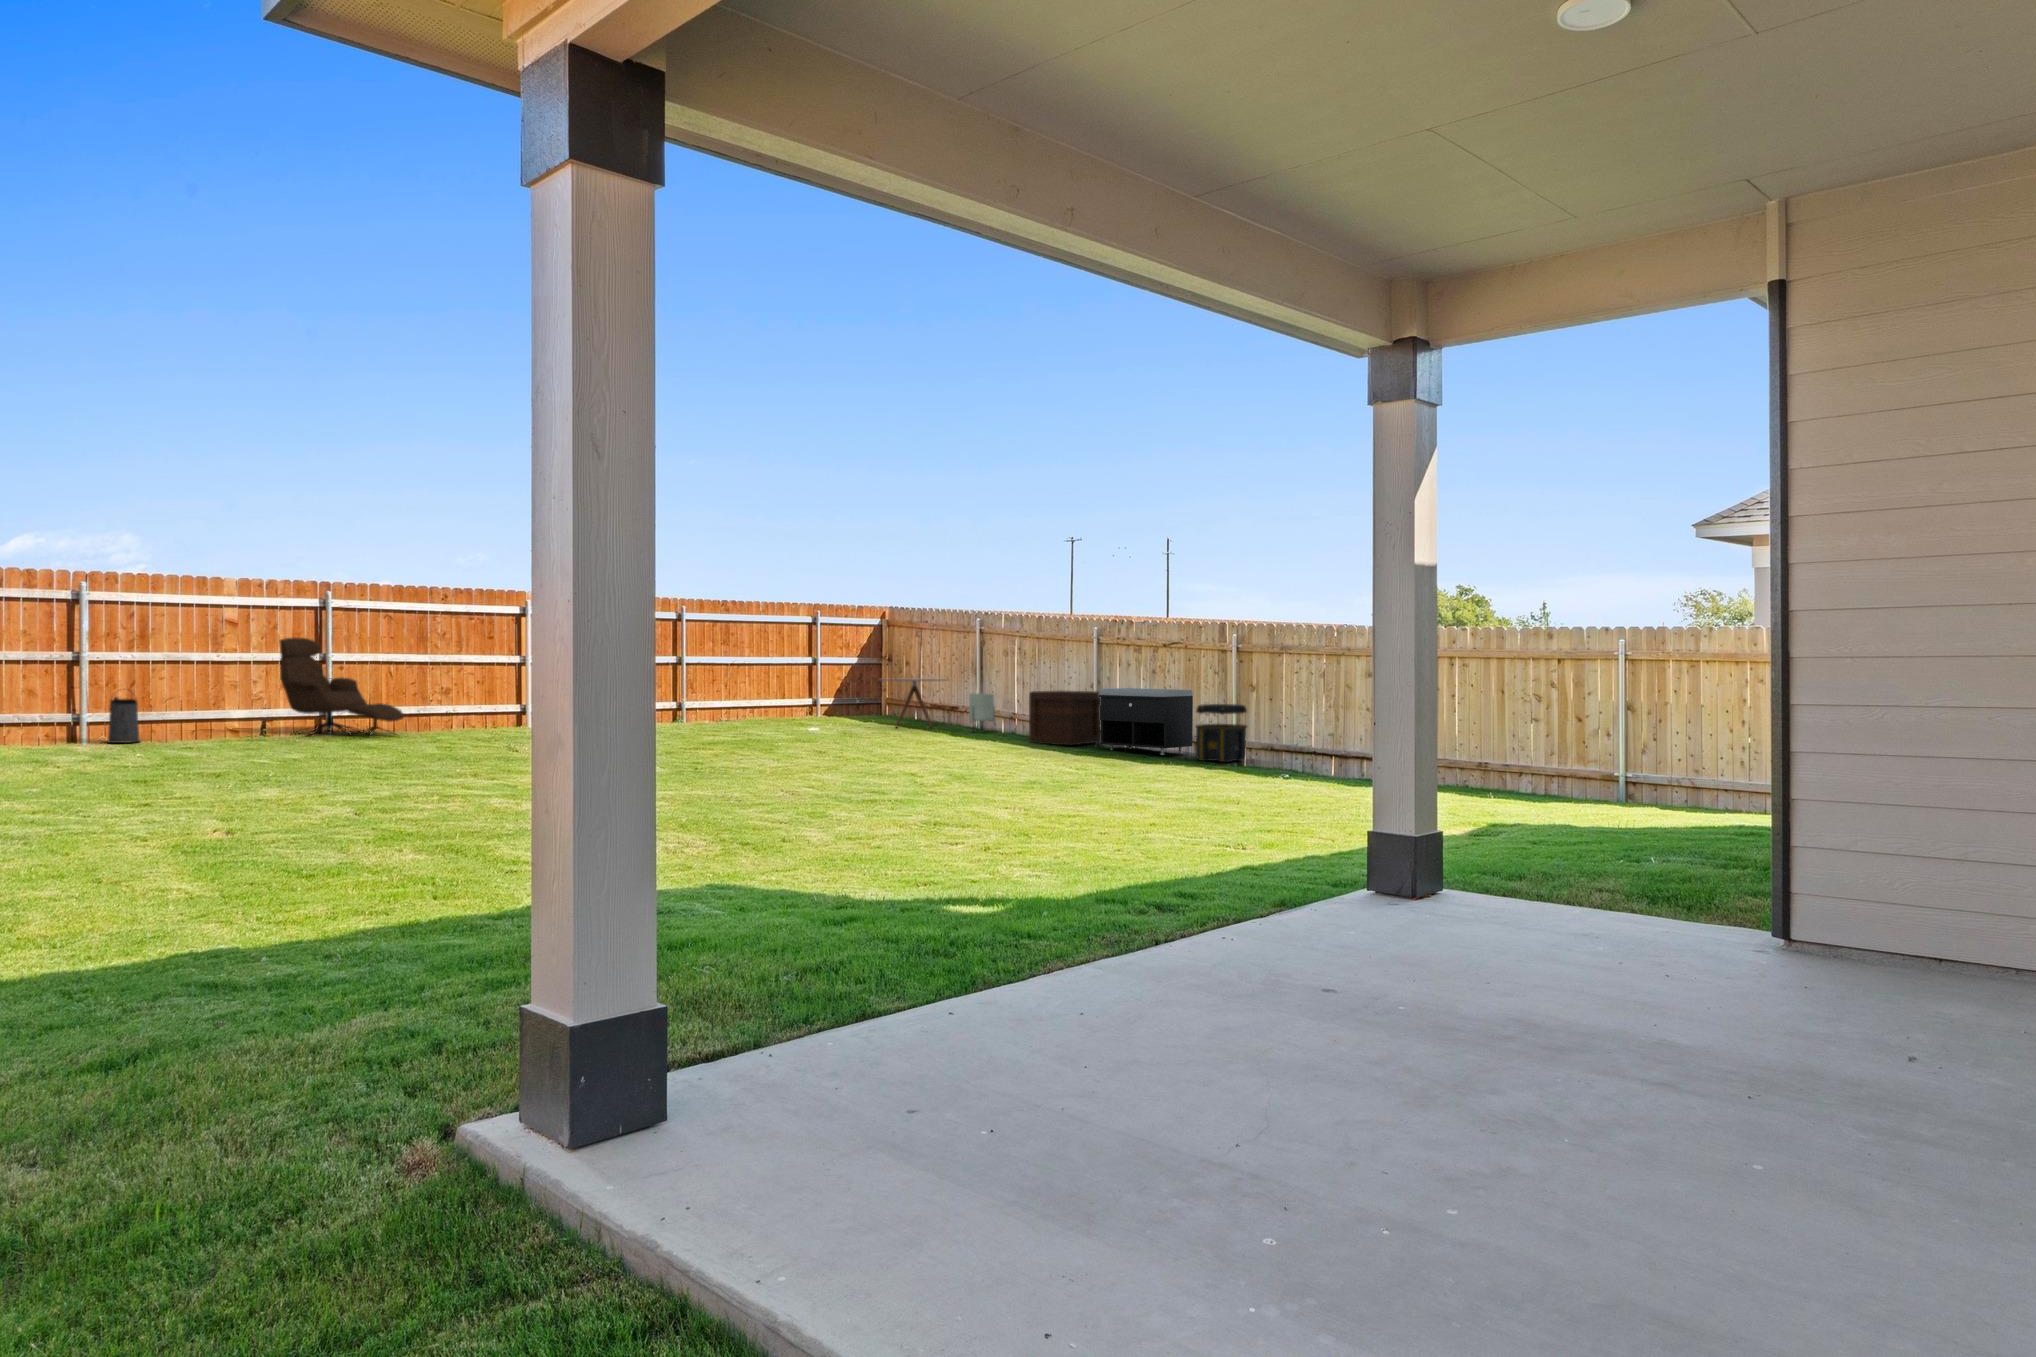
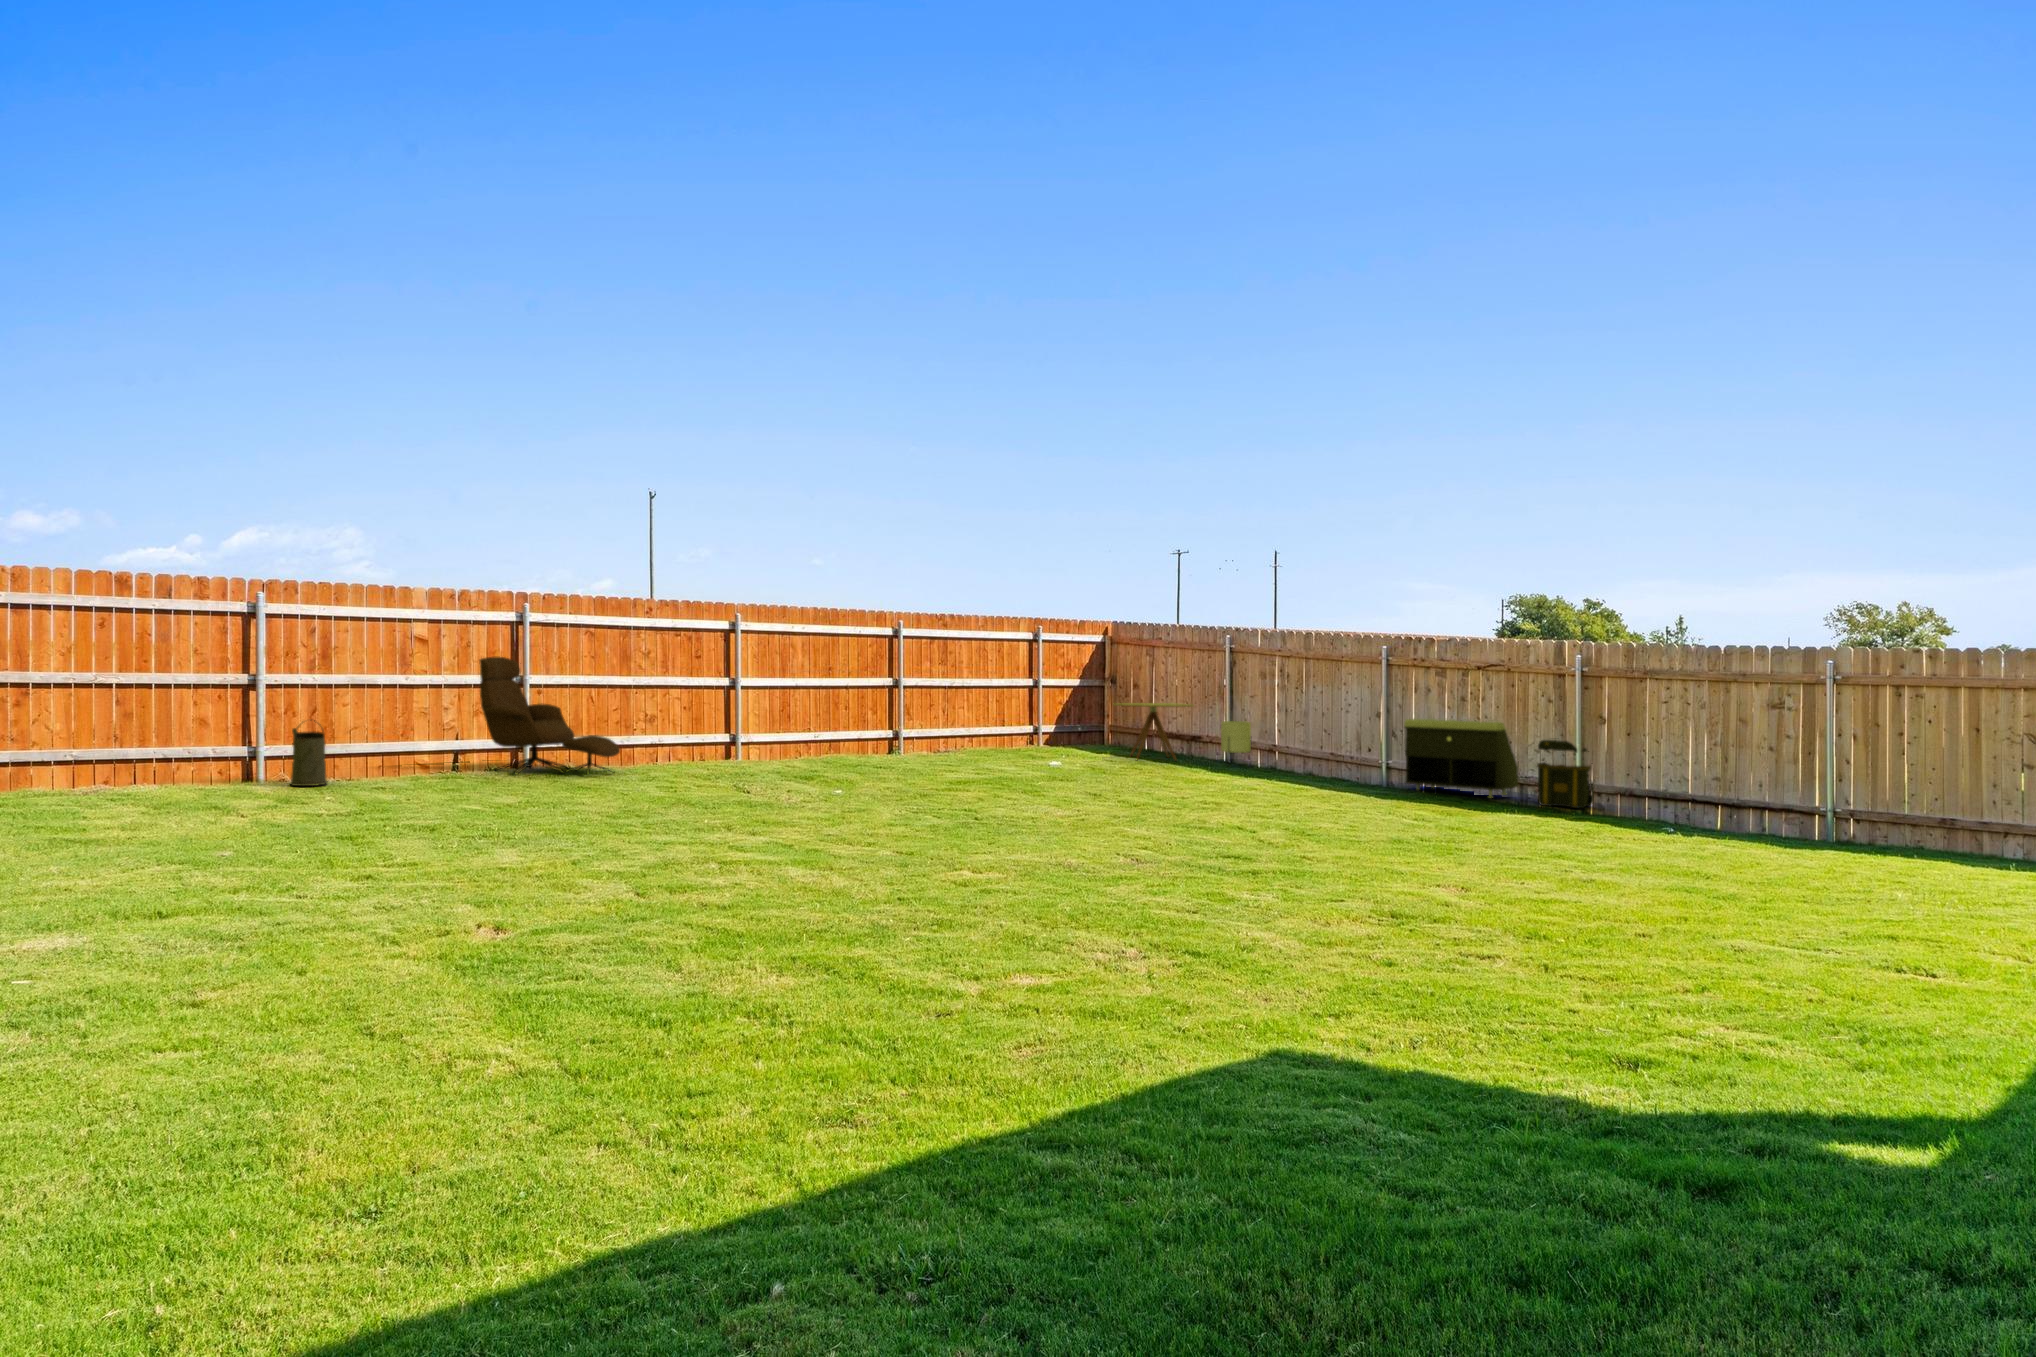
wooden crate: present [1029,691,1101,745] -> none [1311,719,1391,784]

